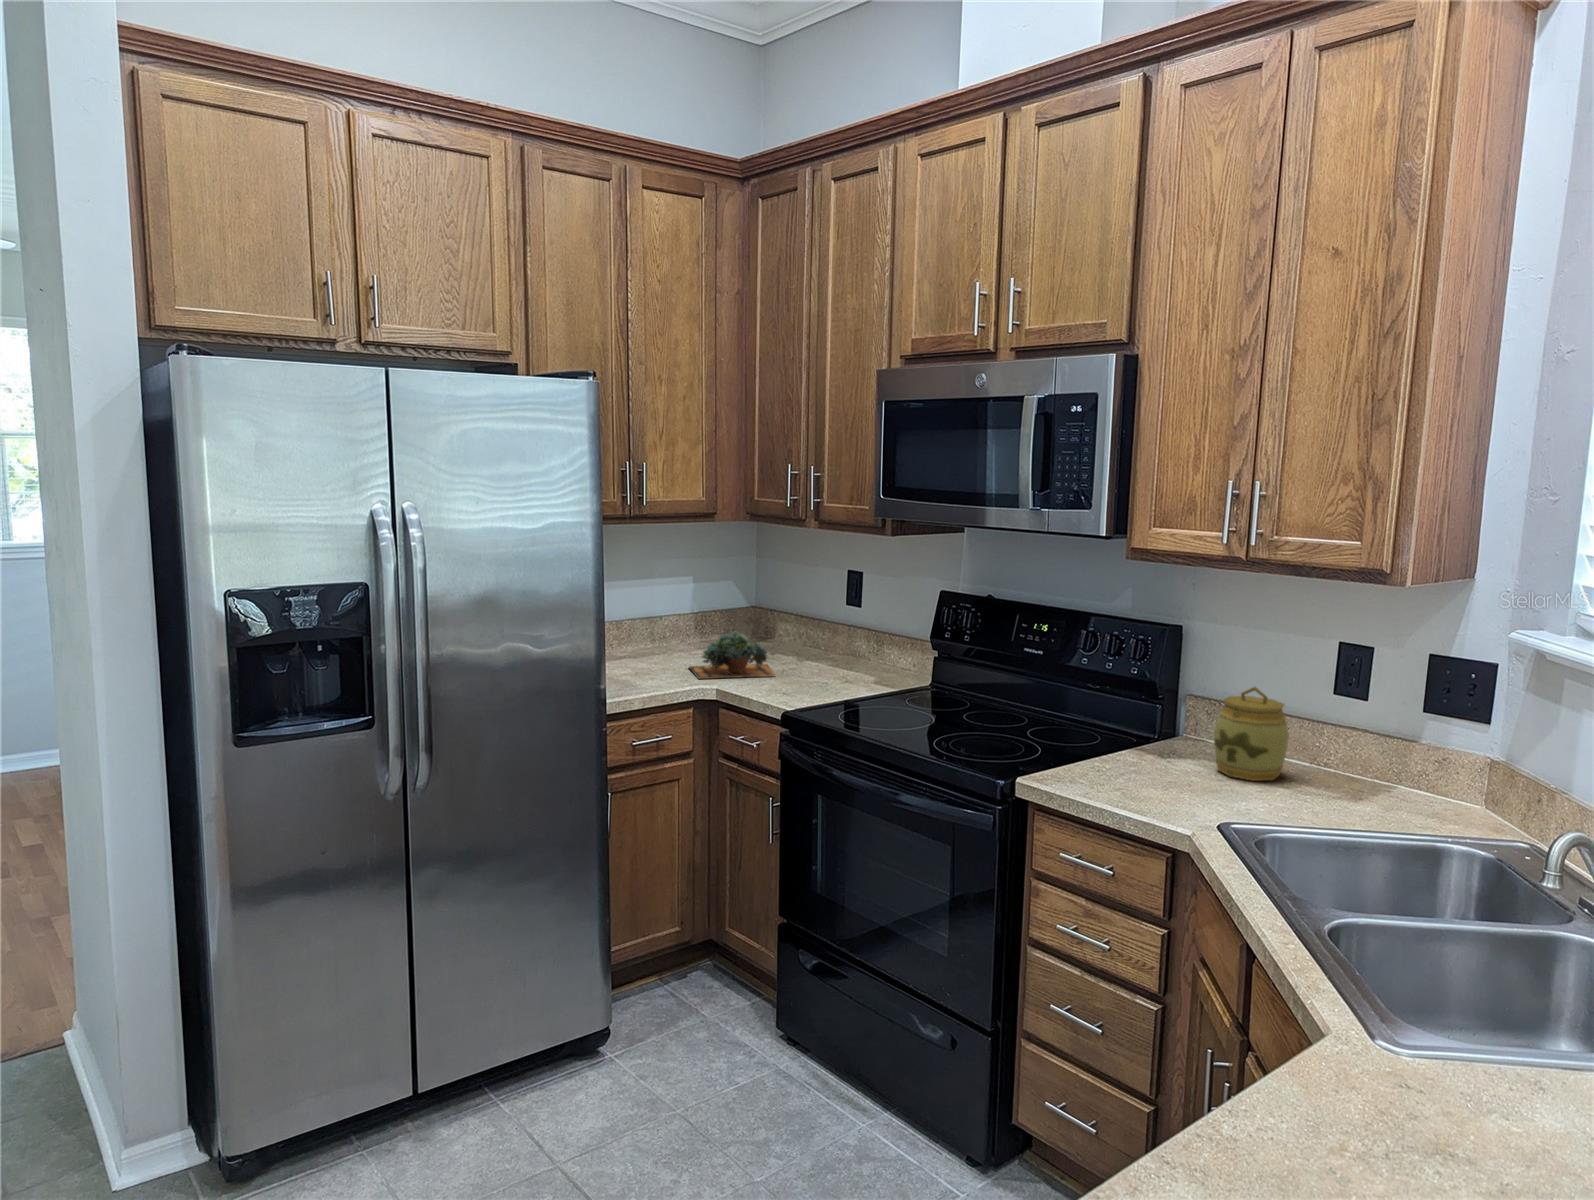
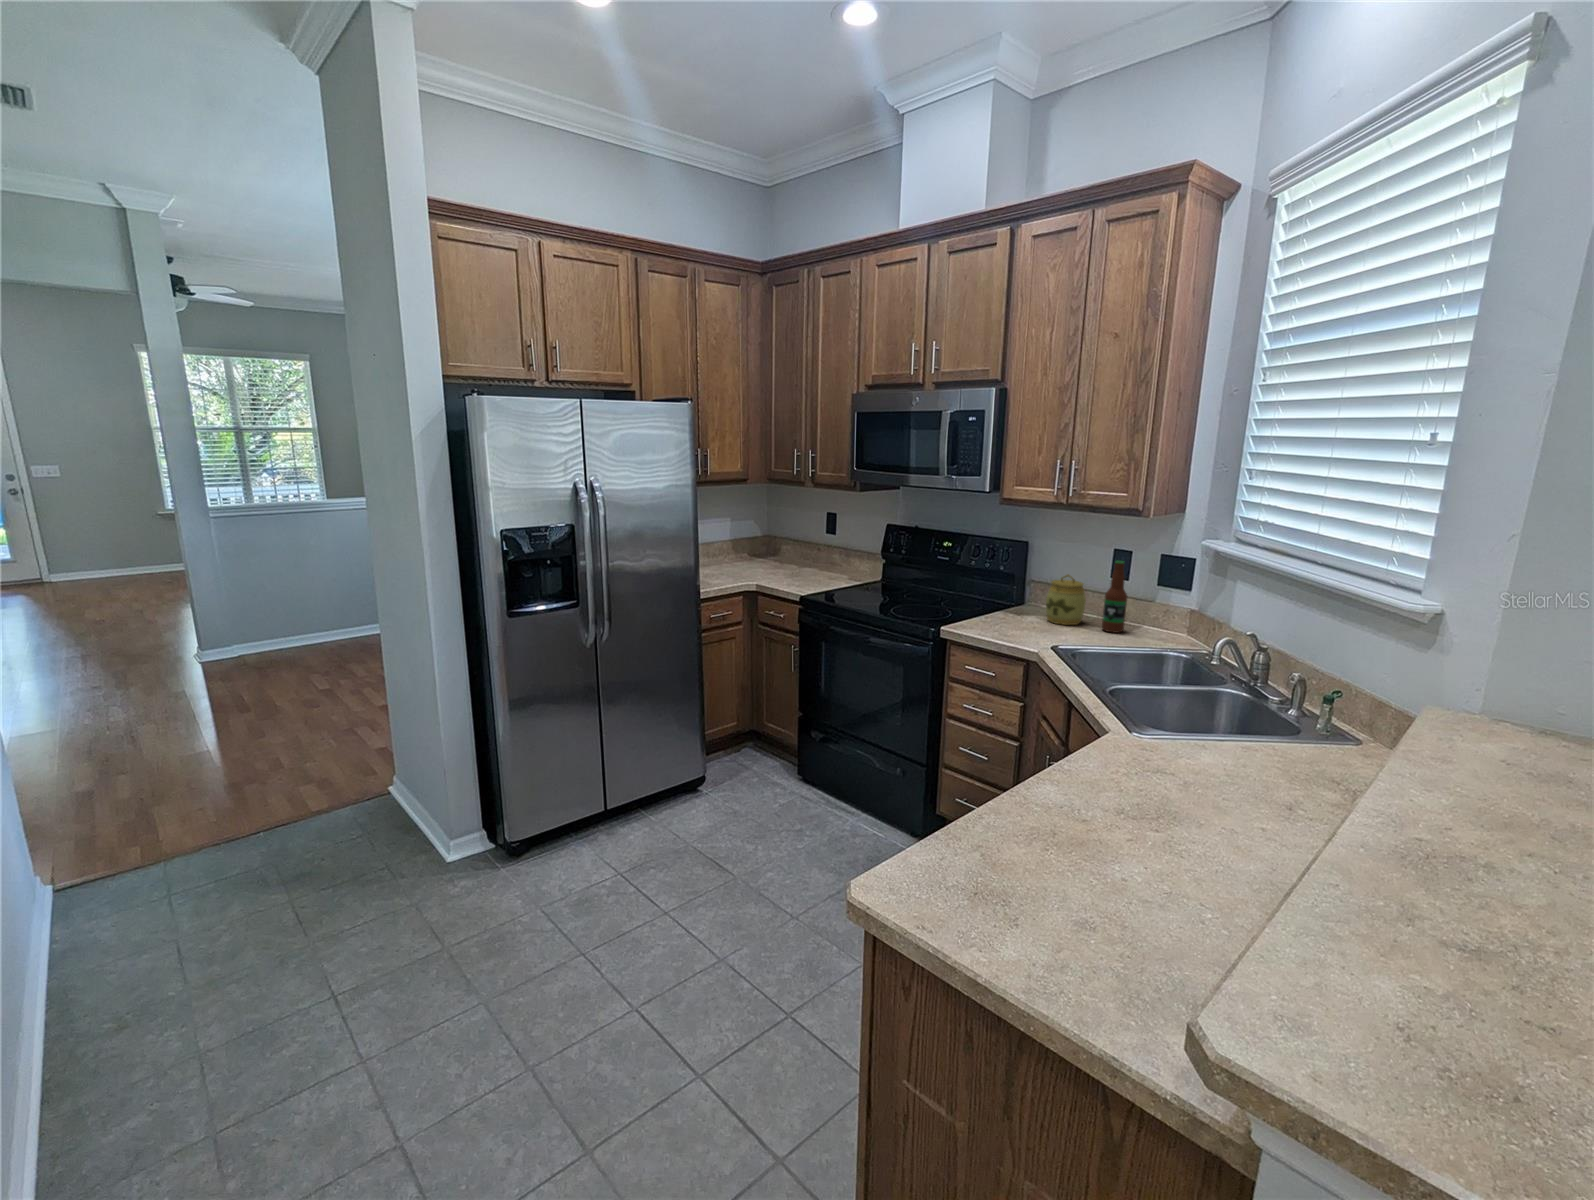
succulent plant: present [689,632,775,679] -> none [738,551,791,579]
bottle: none [1319,664,1367,799] -> present [1102,561,1127,633]

